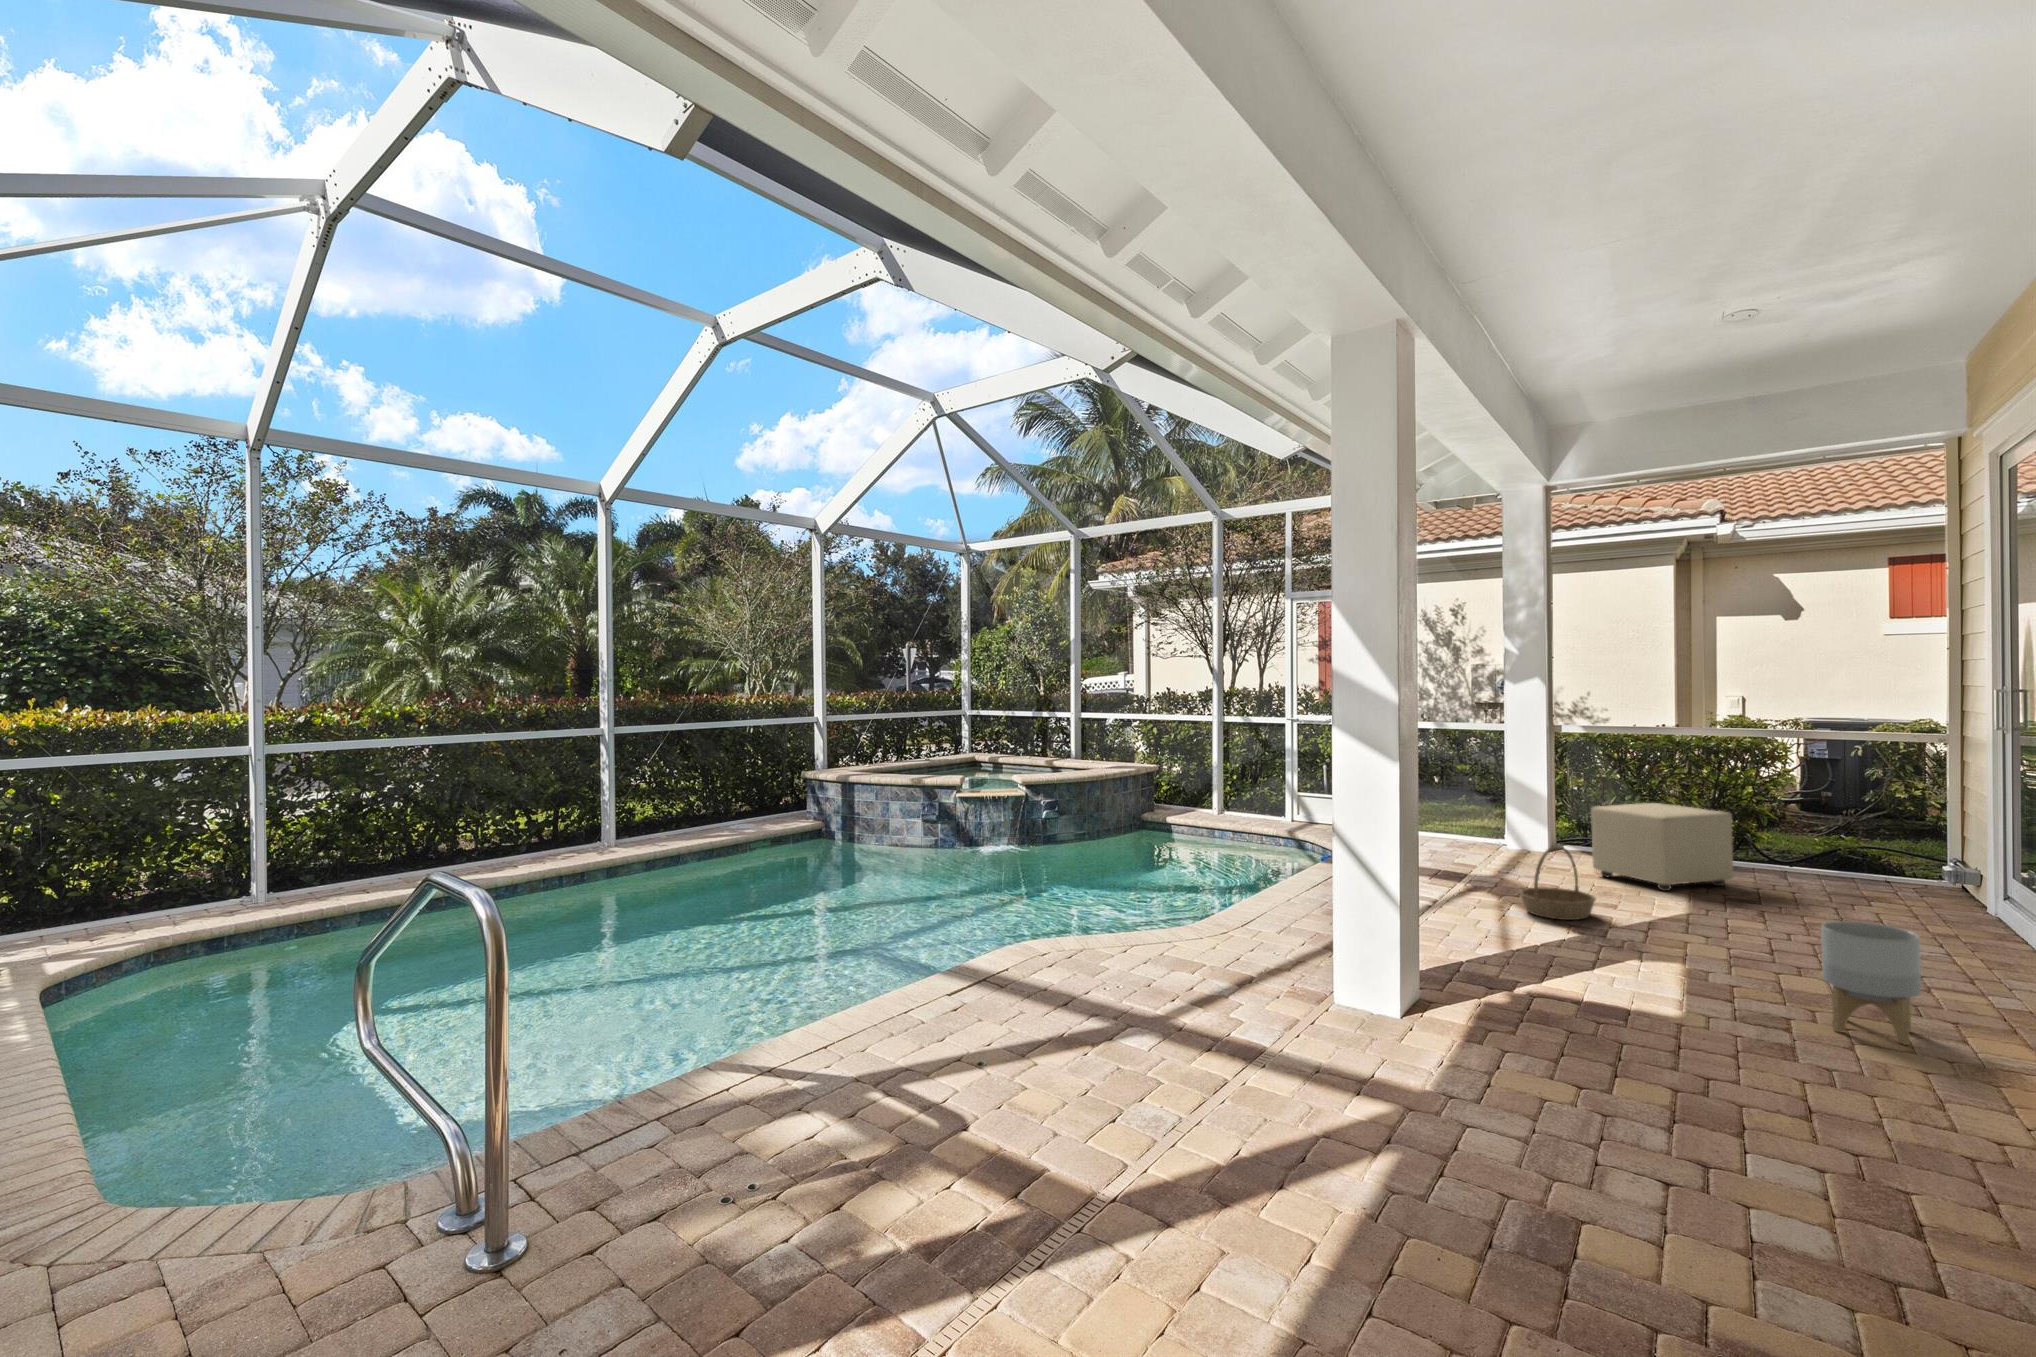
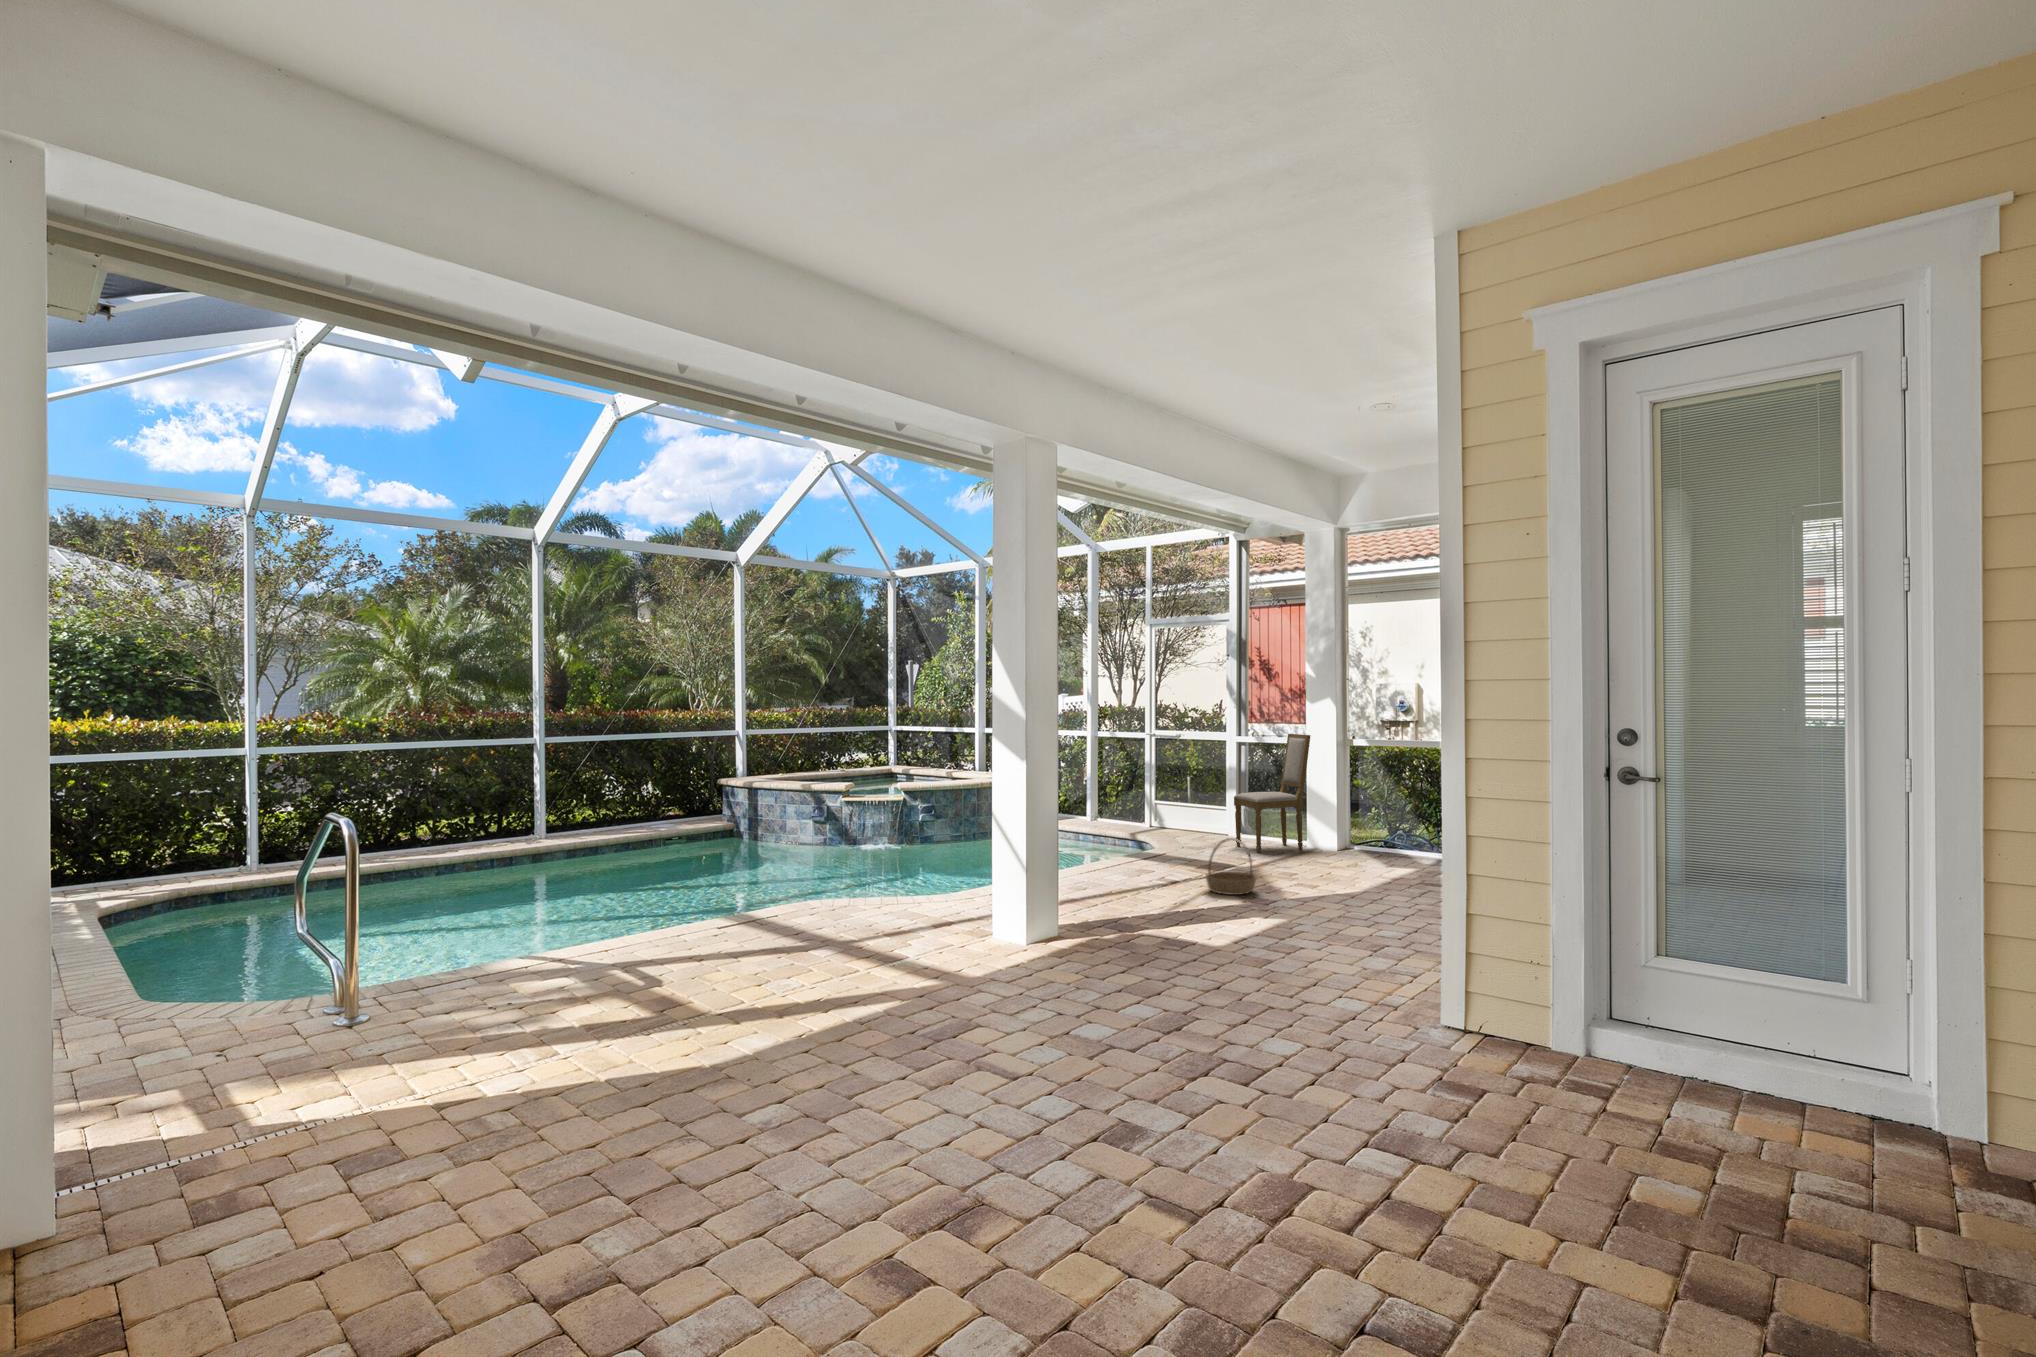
dining chair: none [1441,713,1538,854] -> present [1234,734,1310,853]
ottoman: present [1591,803,1733,891] -> none [1312,810,1408,879]
planter: present [1821,921,1921,1045] -> none [1281,880,1332,959]

